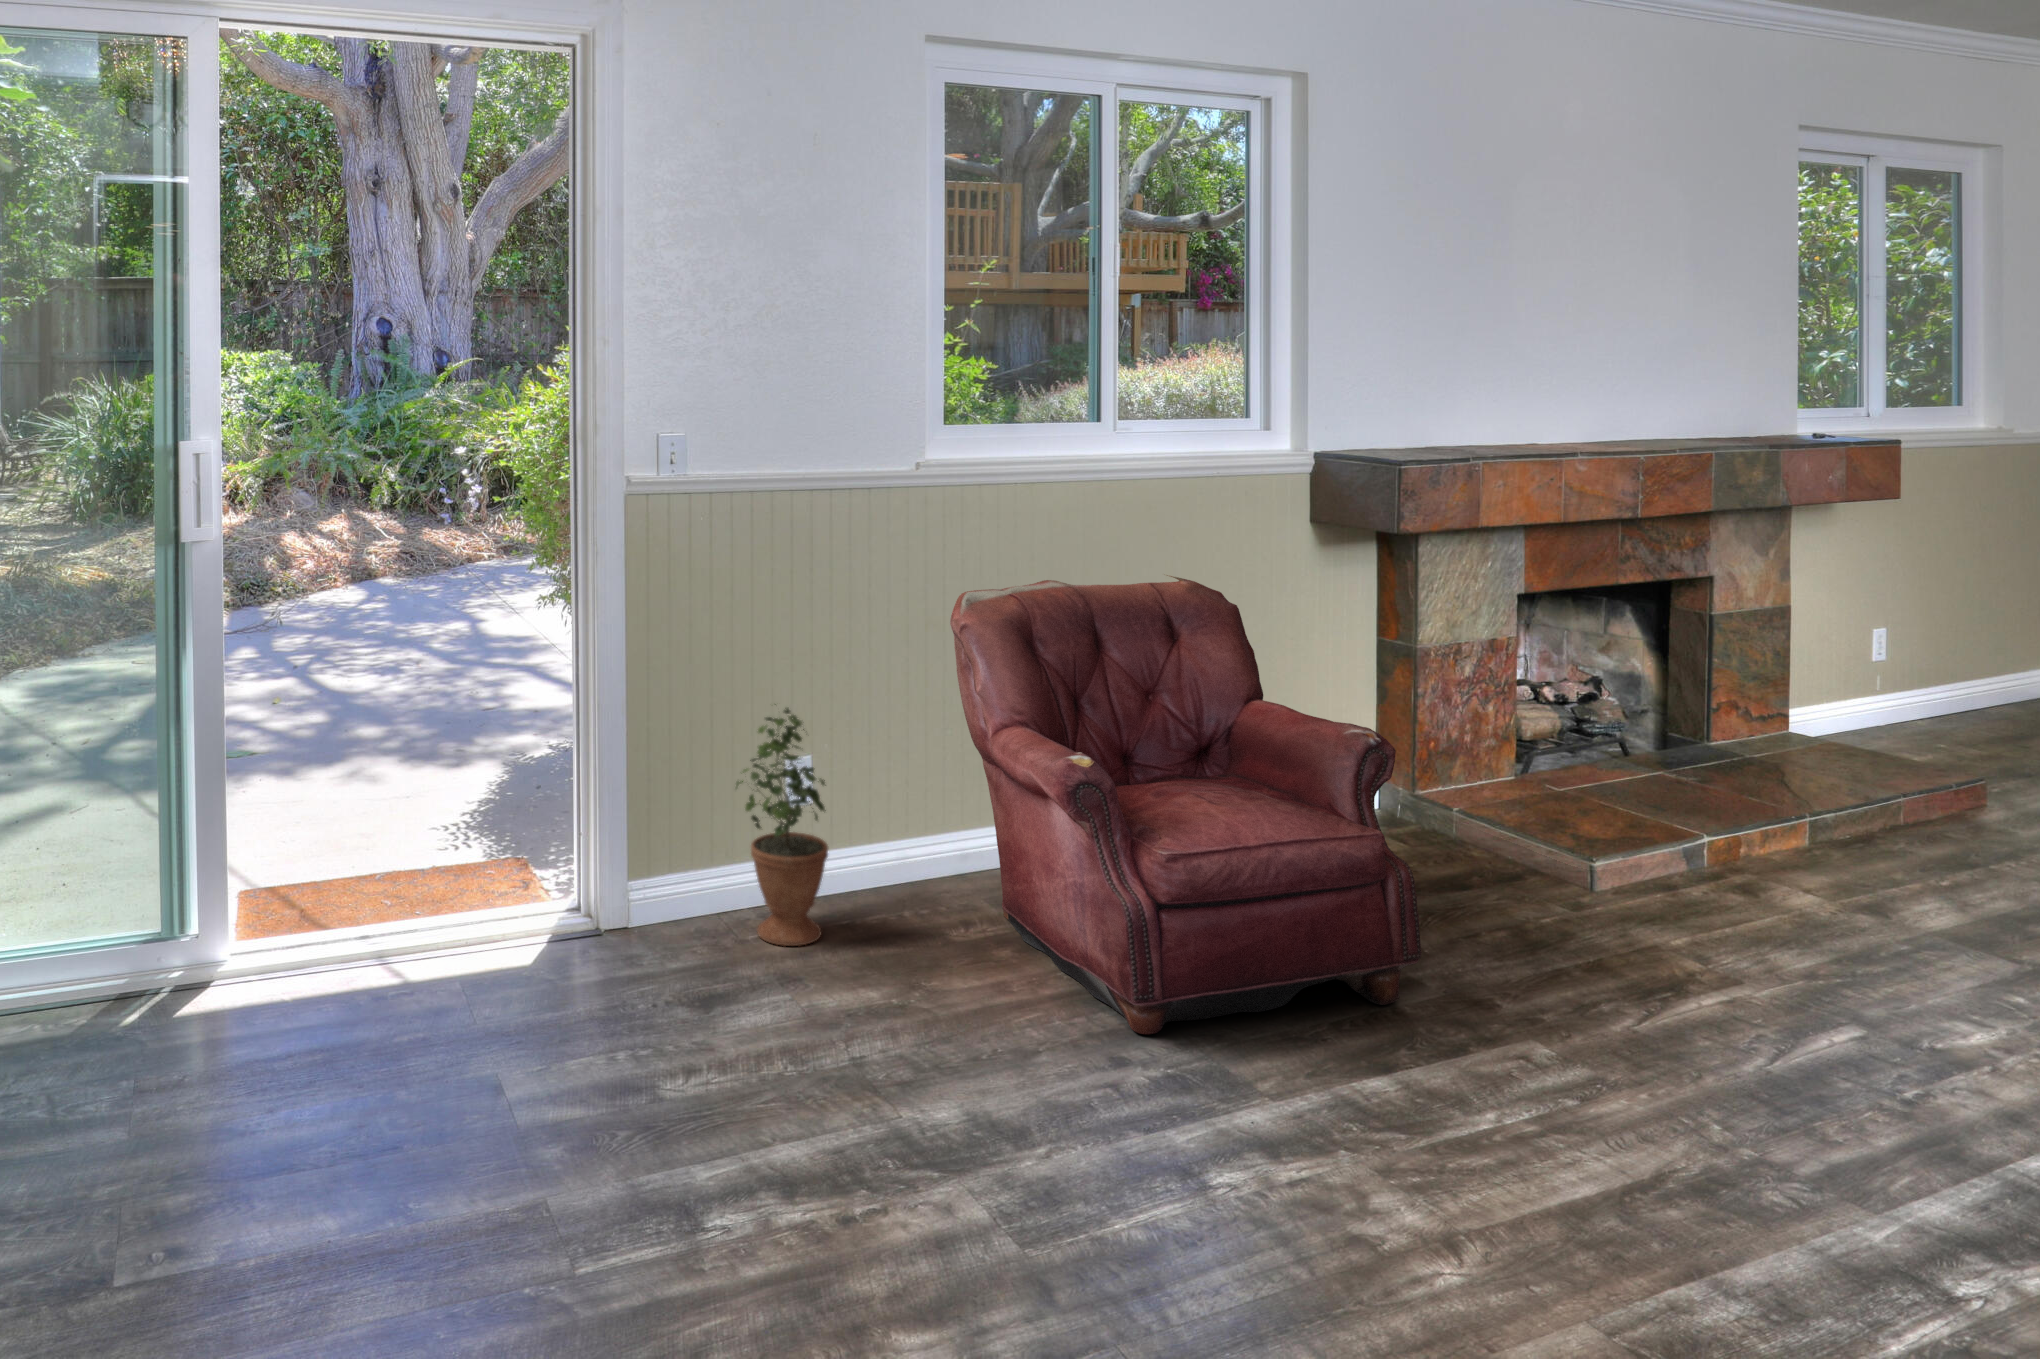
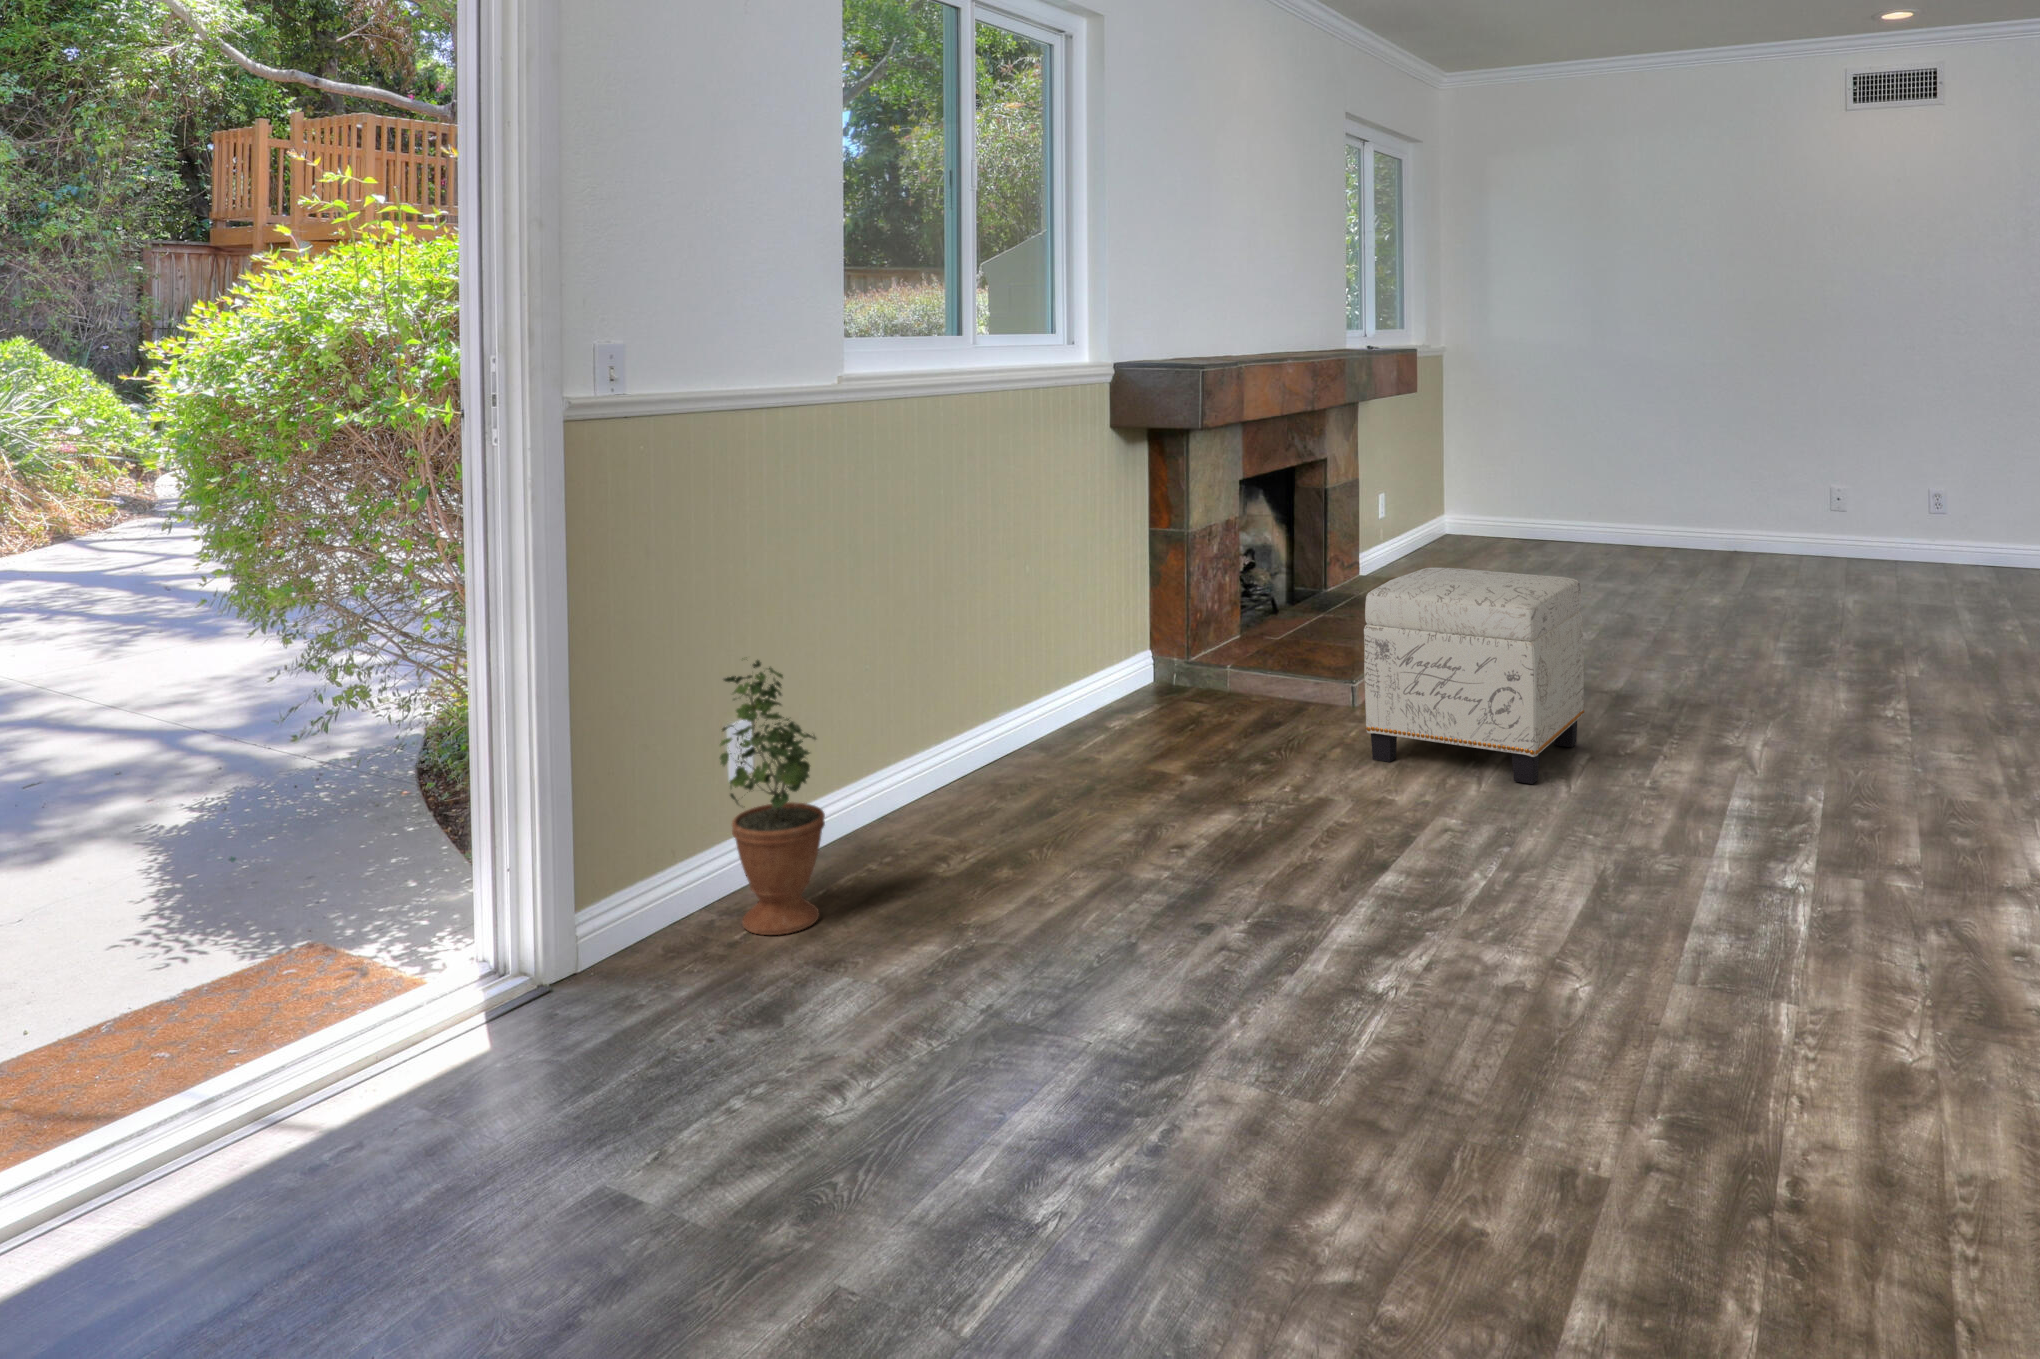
armchair: present [950,575,1422,1034] -> none [893,478,1354,901]
ottoman: none [1524,739,1882,1041] -> present [1364,567,1584,784]

